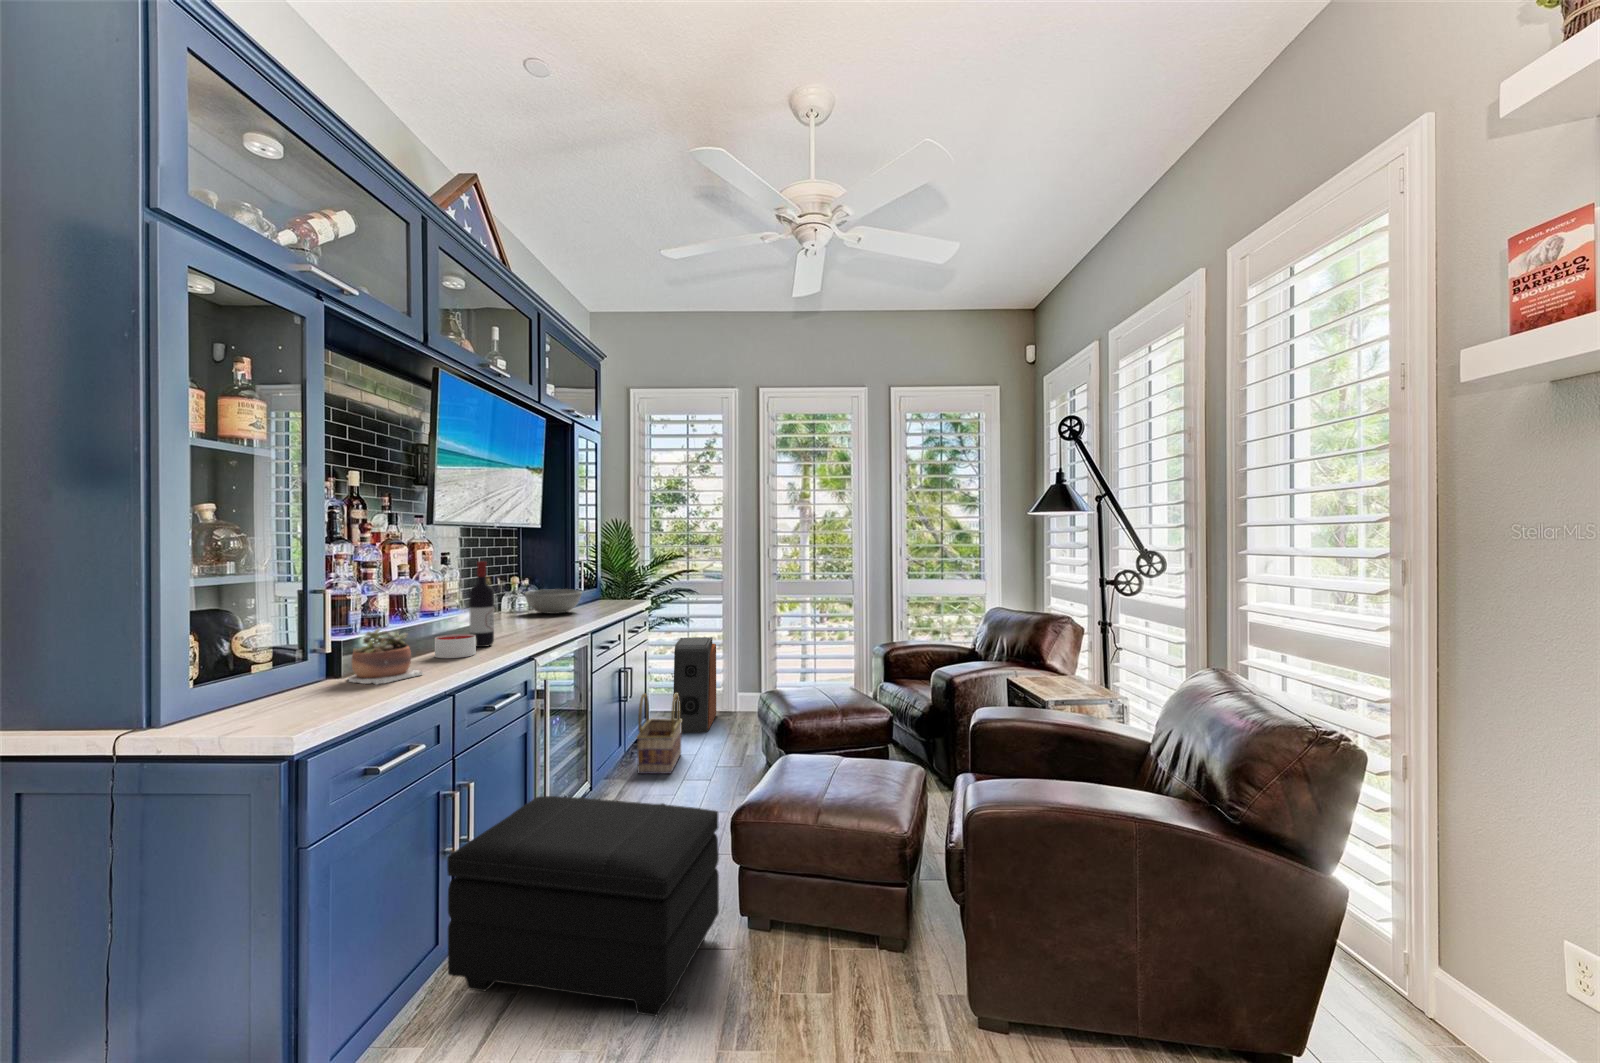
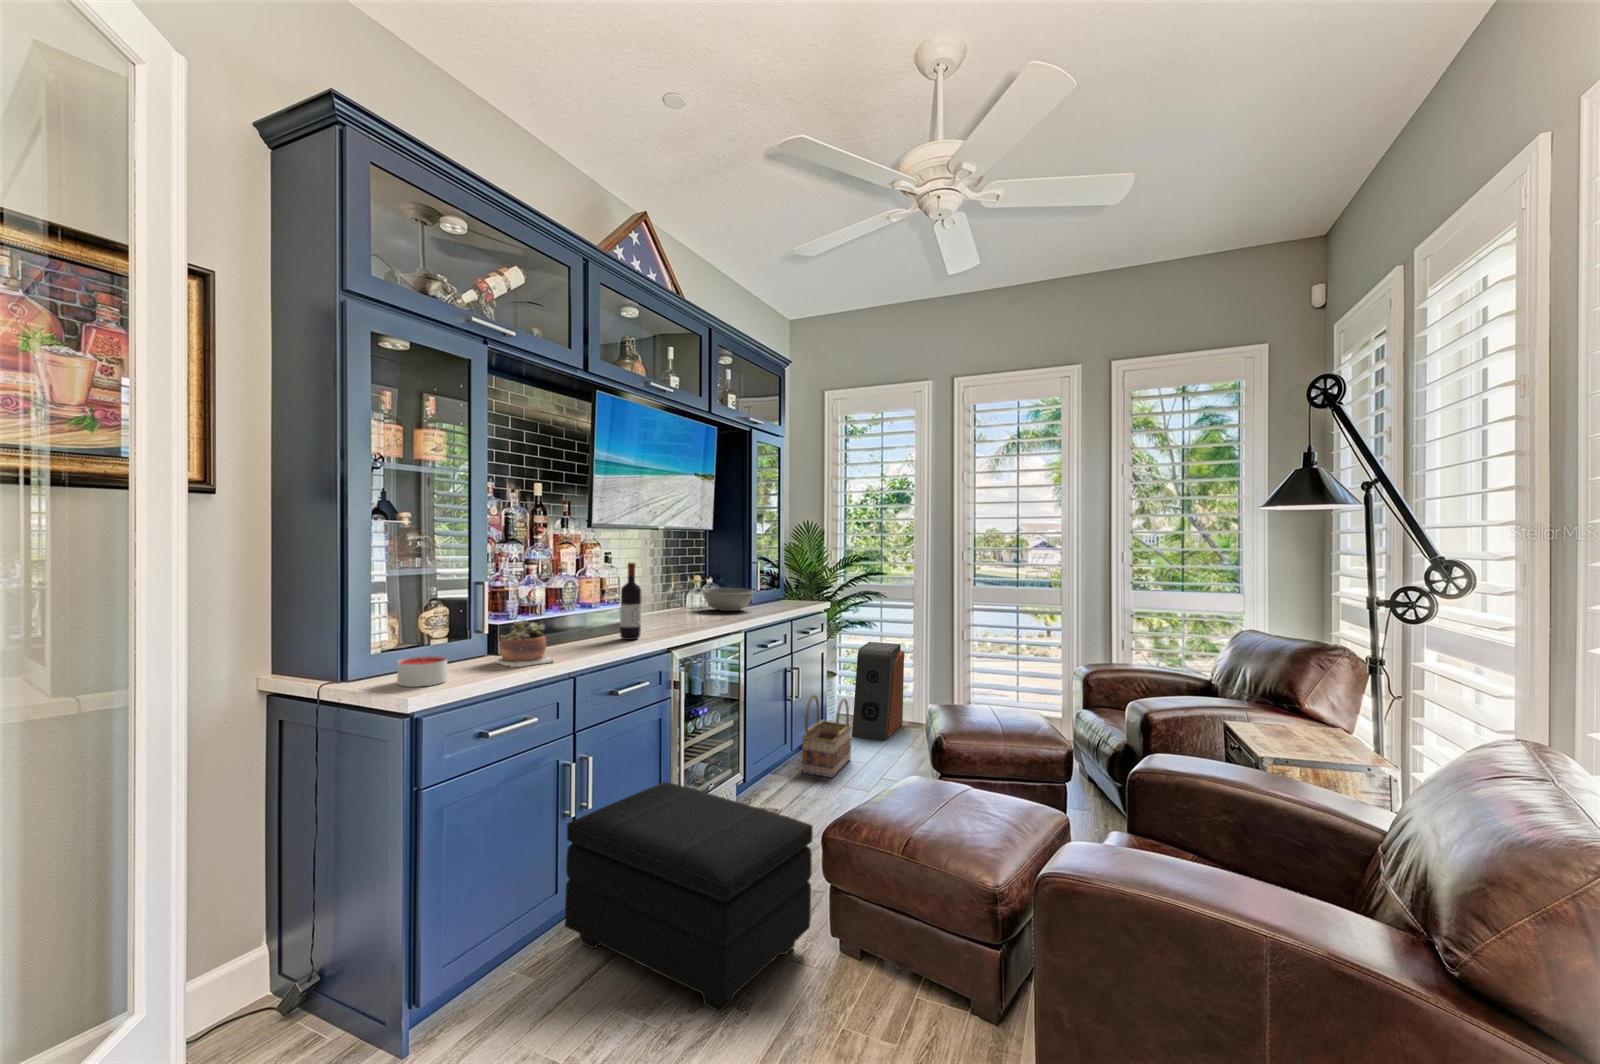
candle: present [435,634,476,658] -> present [397,656,447,687]

